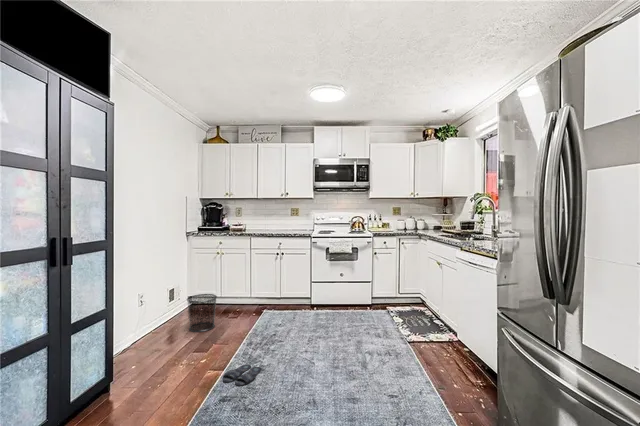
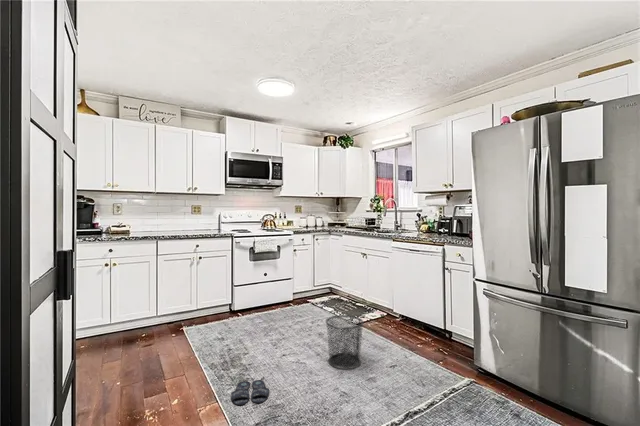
waste bin: present [187,294,217,332] -> present [326,315,363,369]

